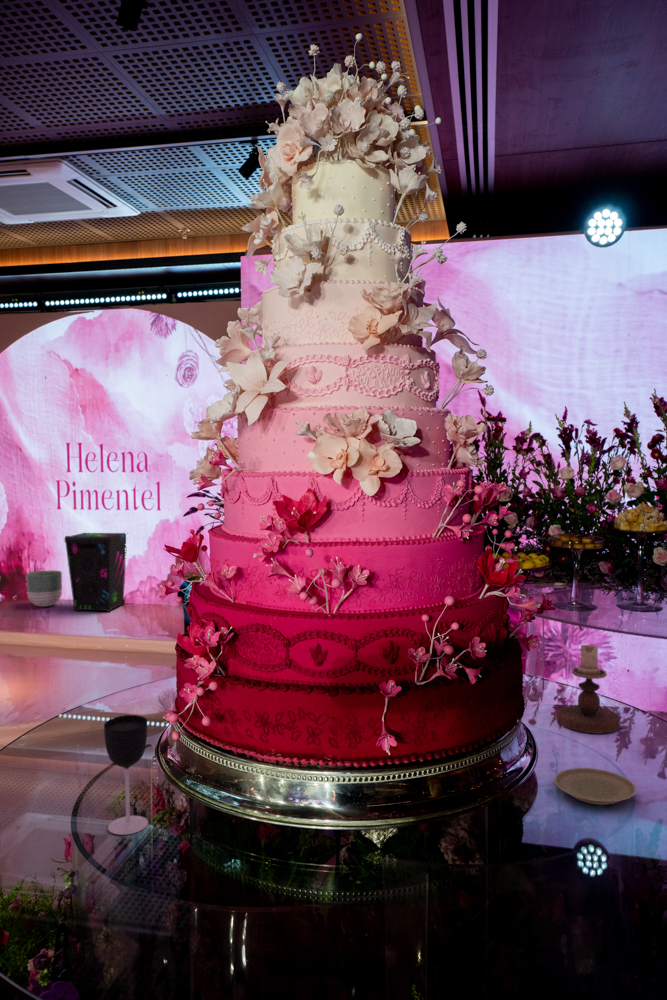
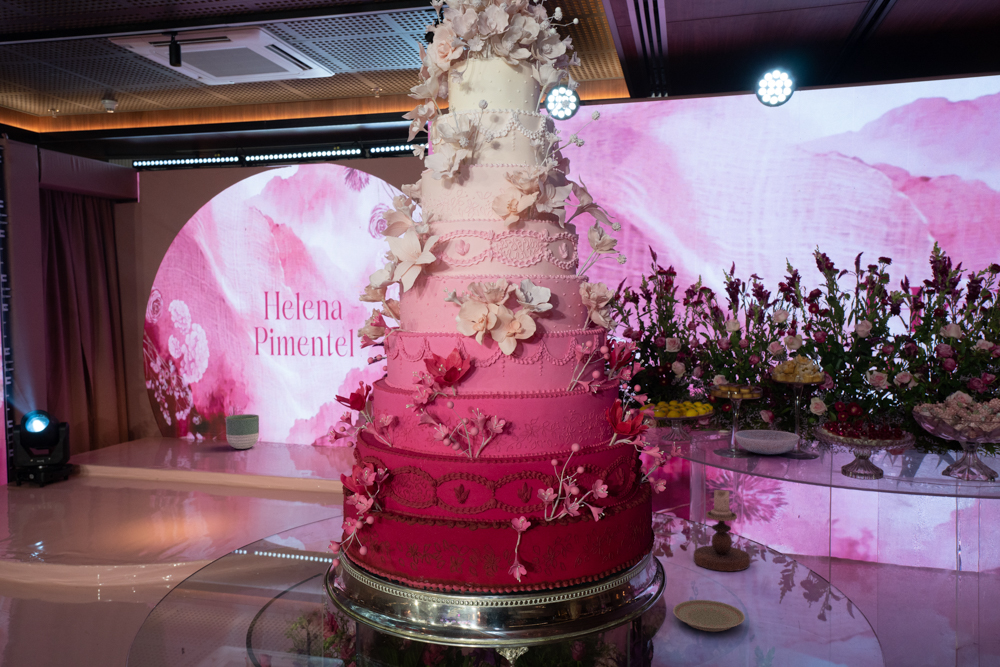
speaker: present [64,533,126,612] -> none [261,378,322,455]
dish: none [576,581,644,606] -> present [735,430,799,454]
wine glass: present [104,715,148,835] -> none [275,544,313,646]

